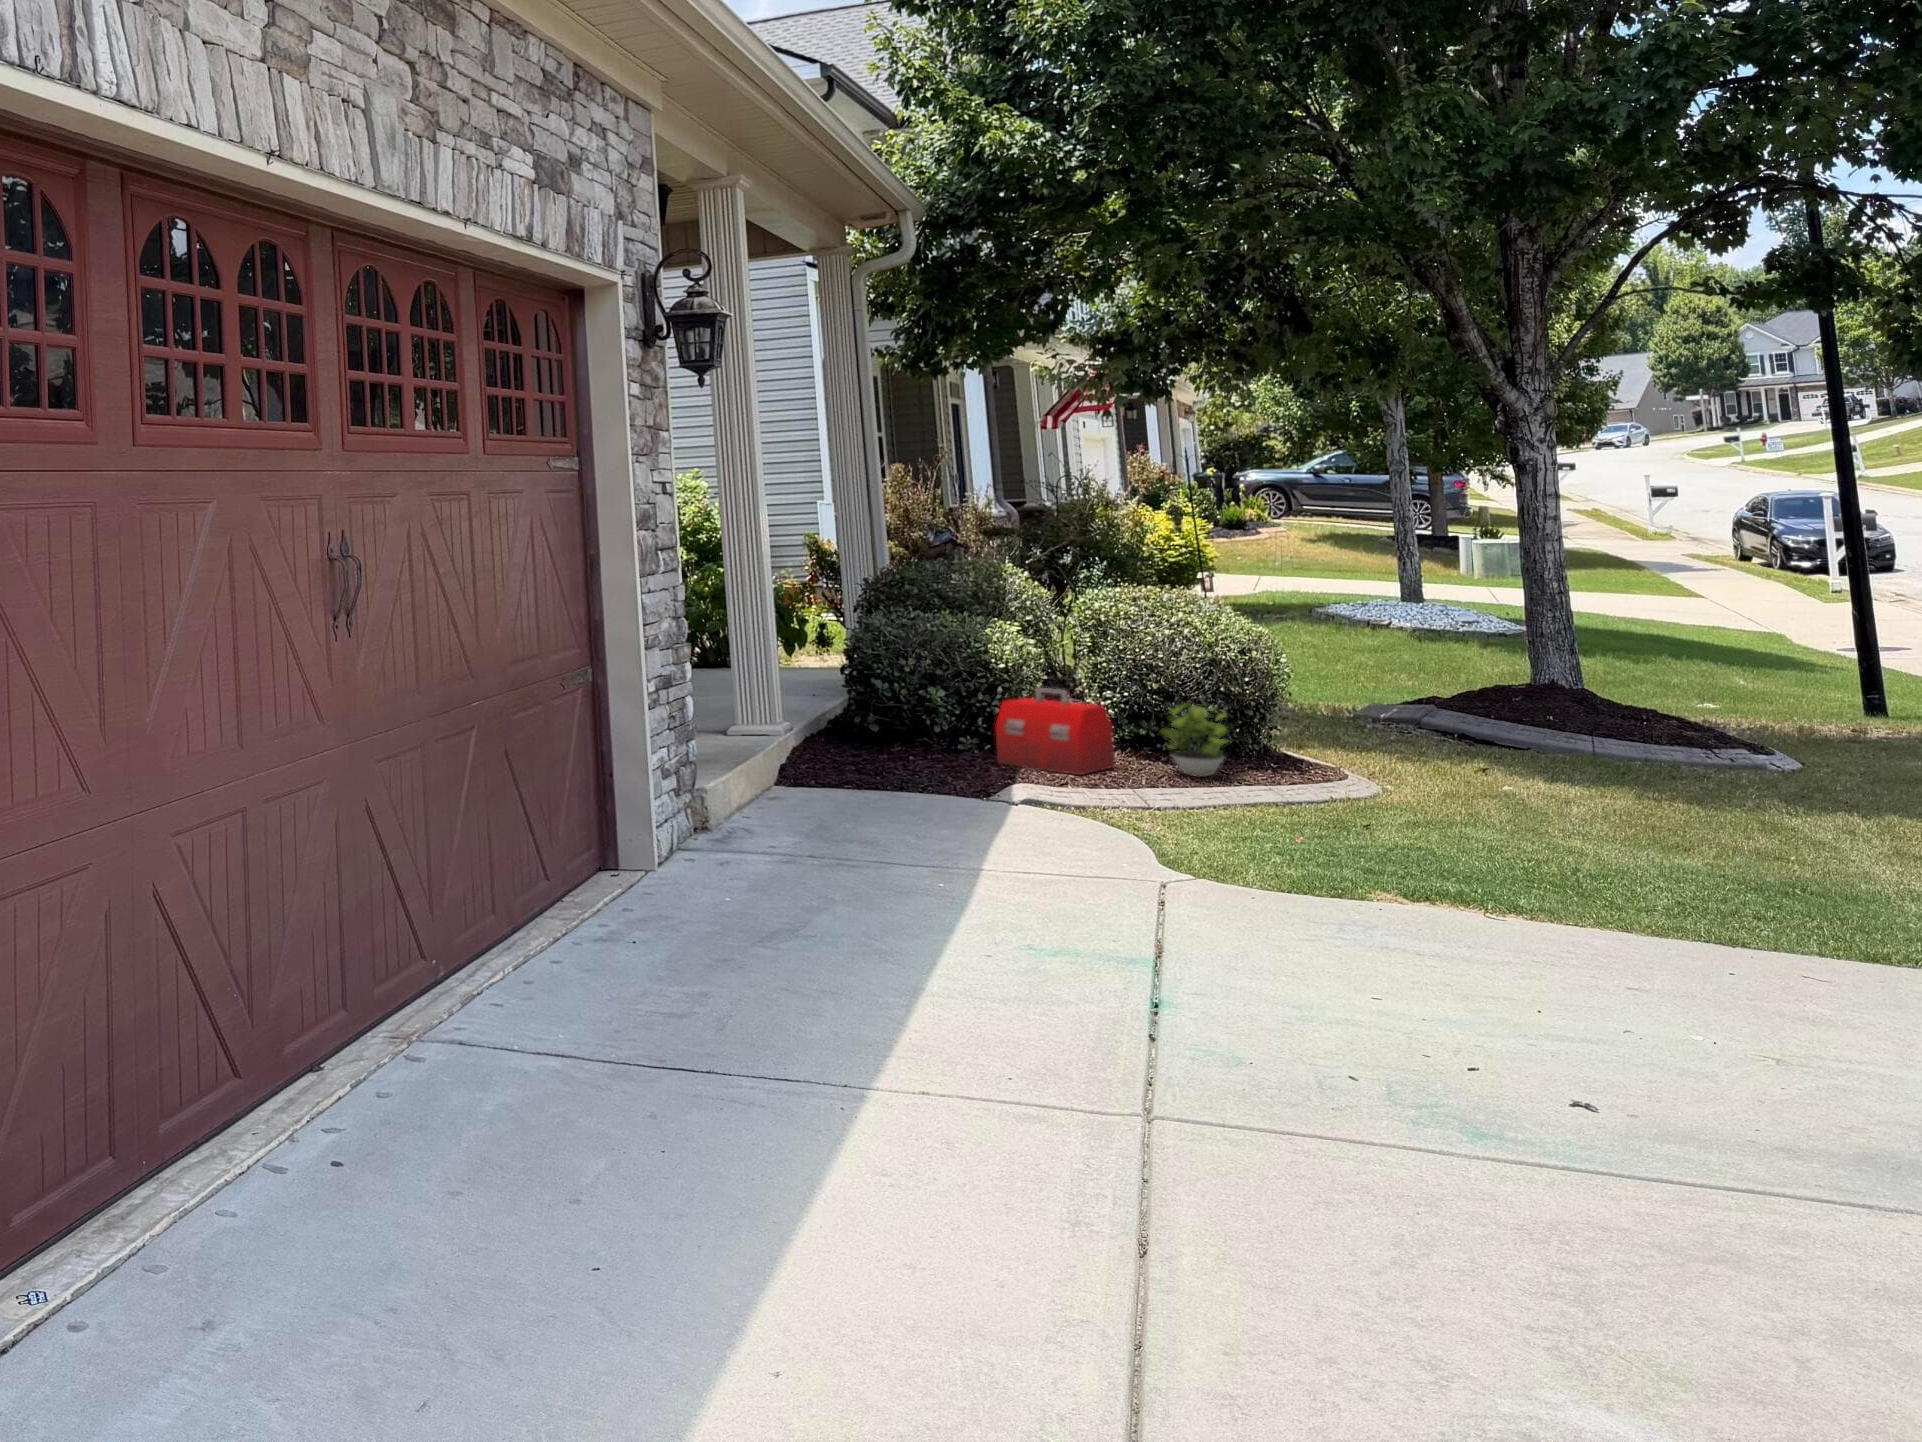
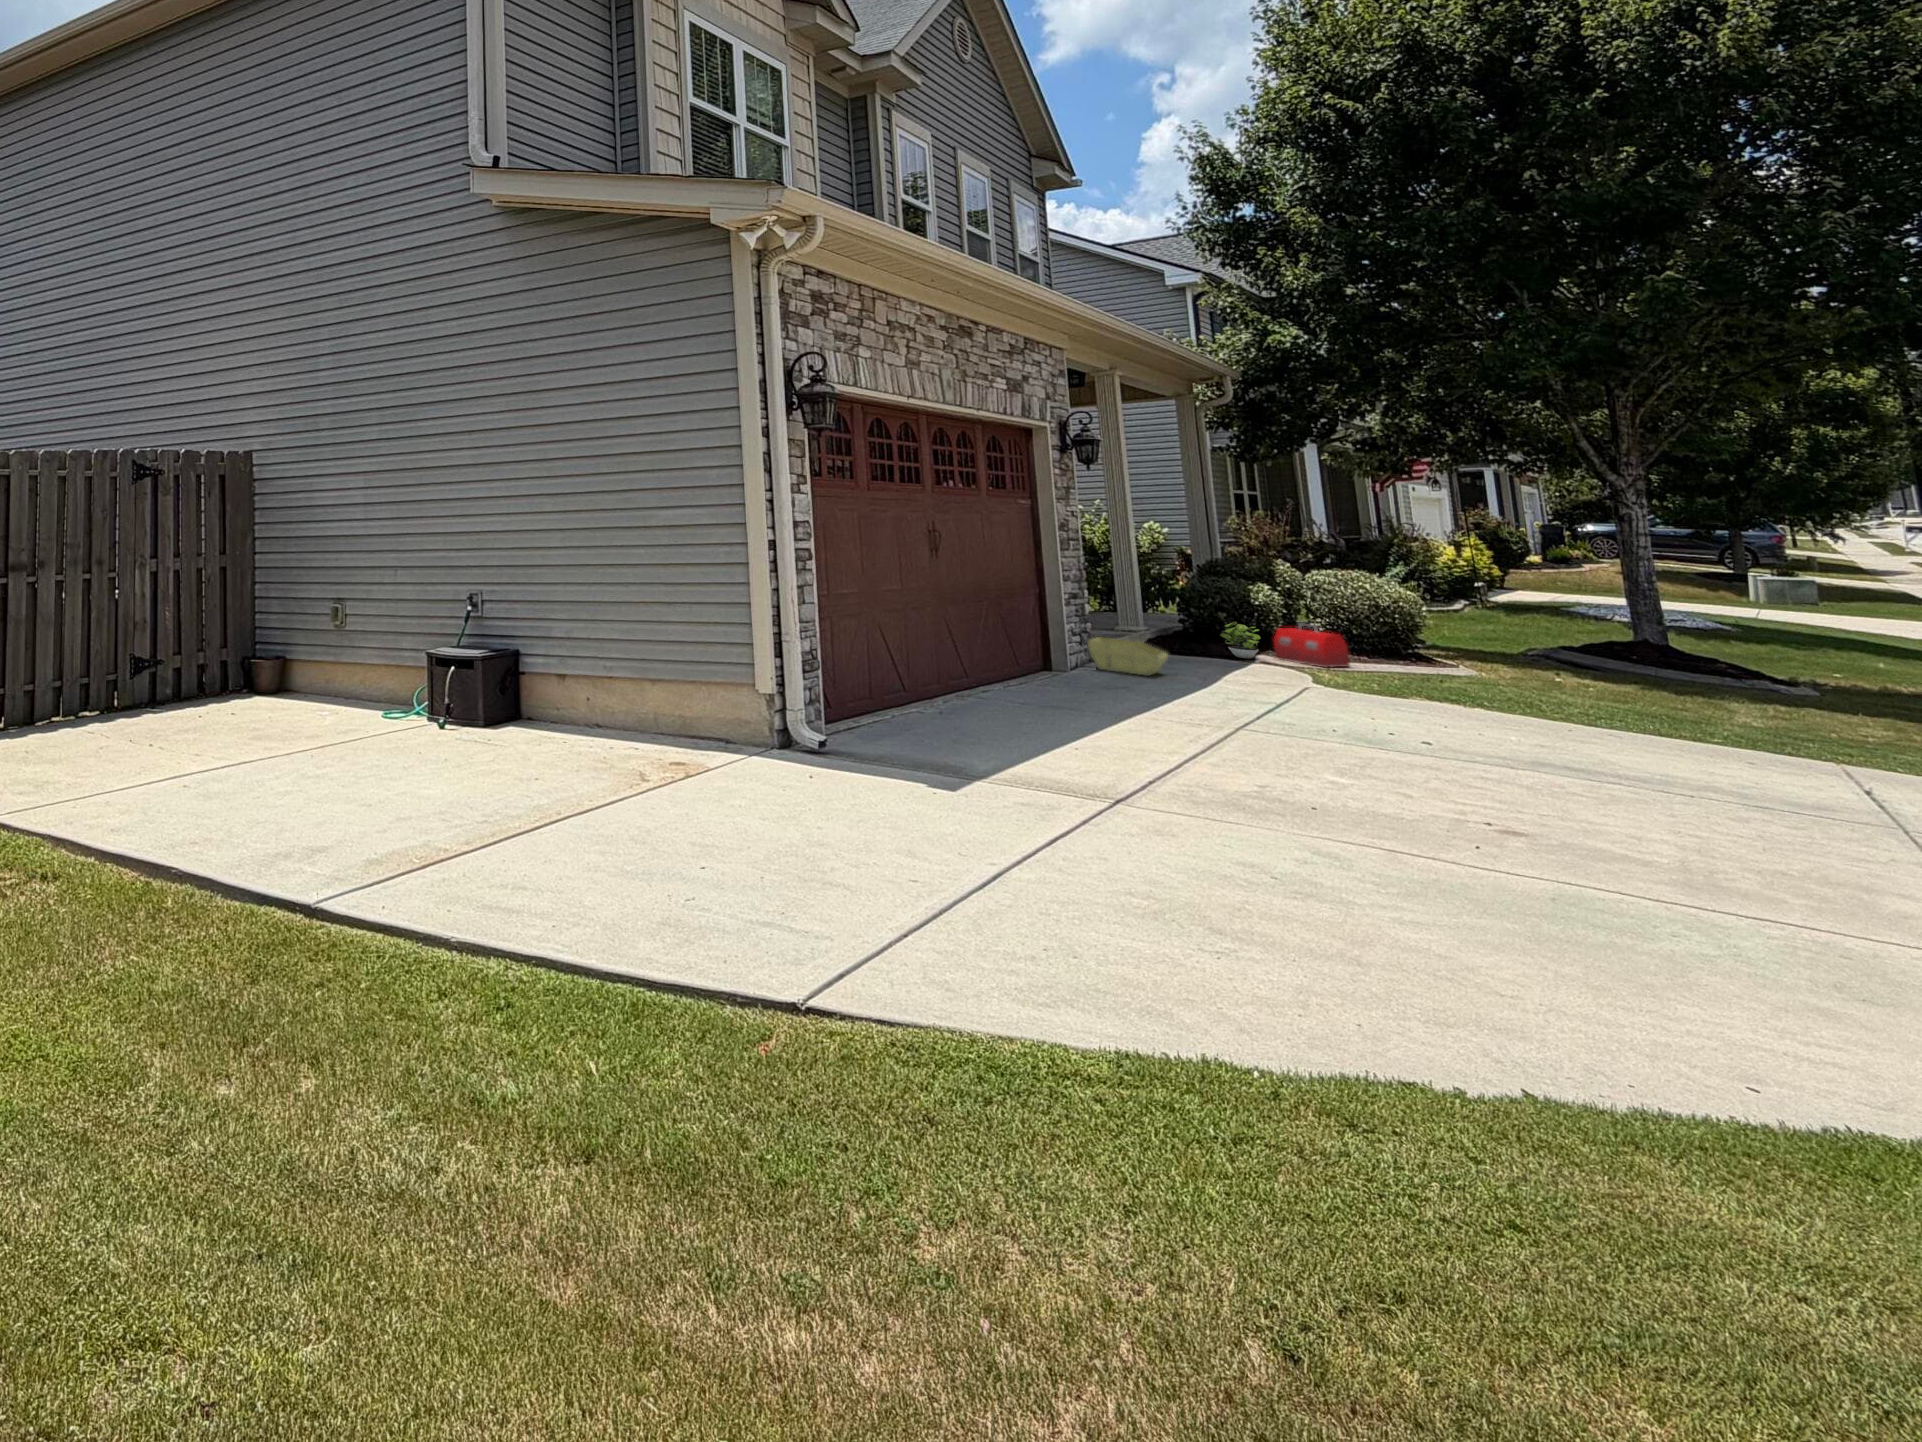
potted plant: present [1160,703,1227,777] -> present [1220,622,1261,659]
storage bin: none [686,770,839,856] -> present [1087,637,1168,676]

